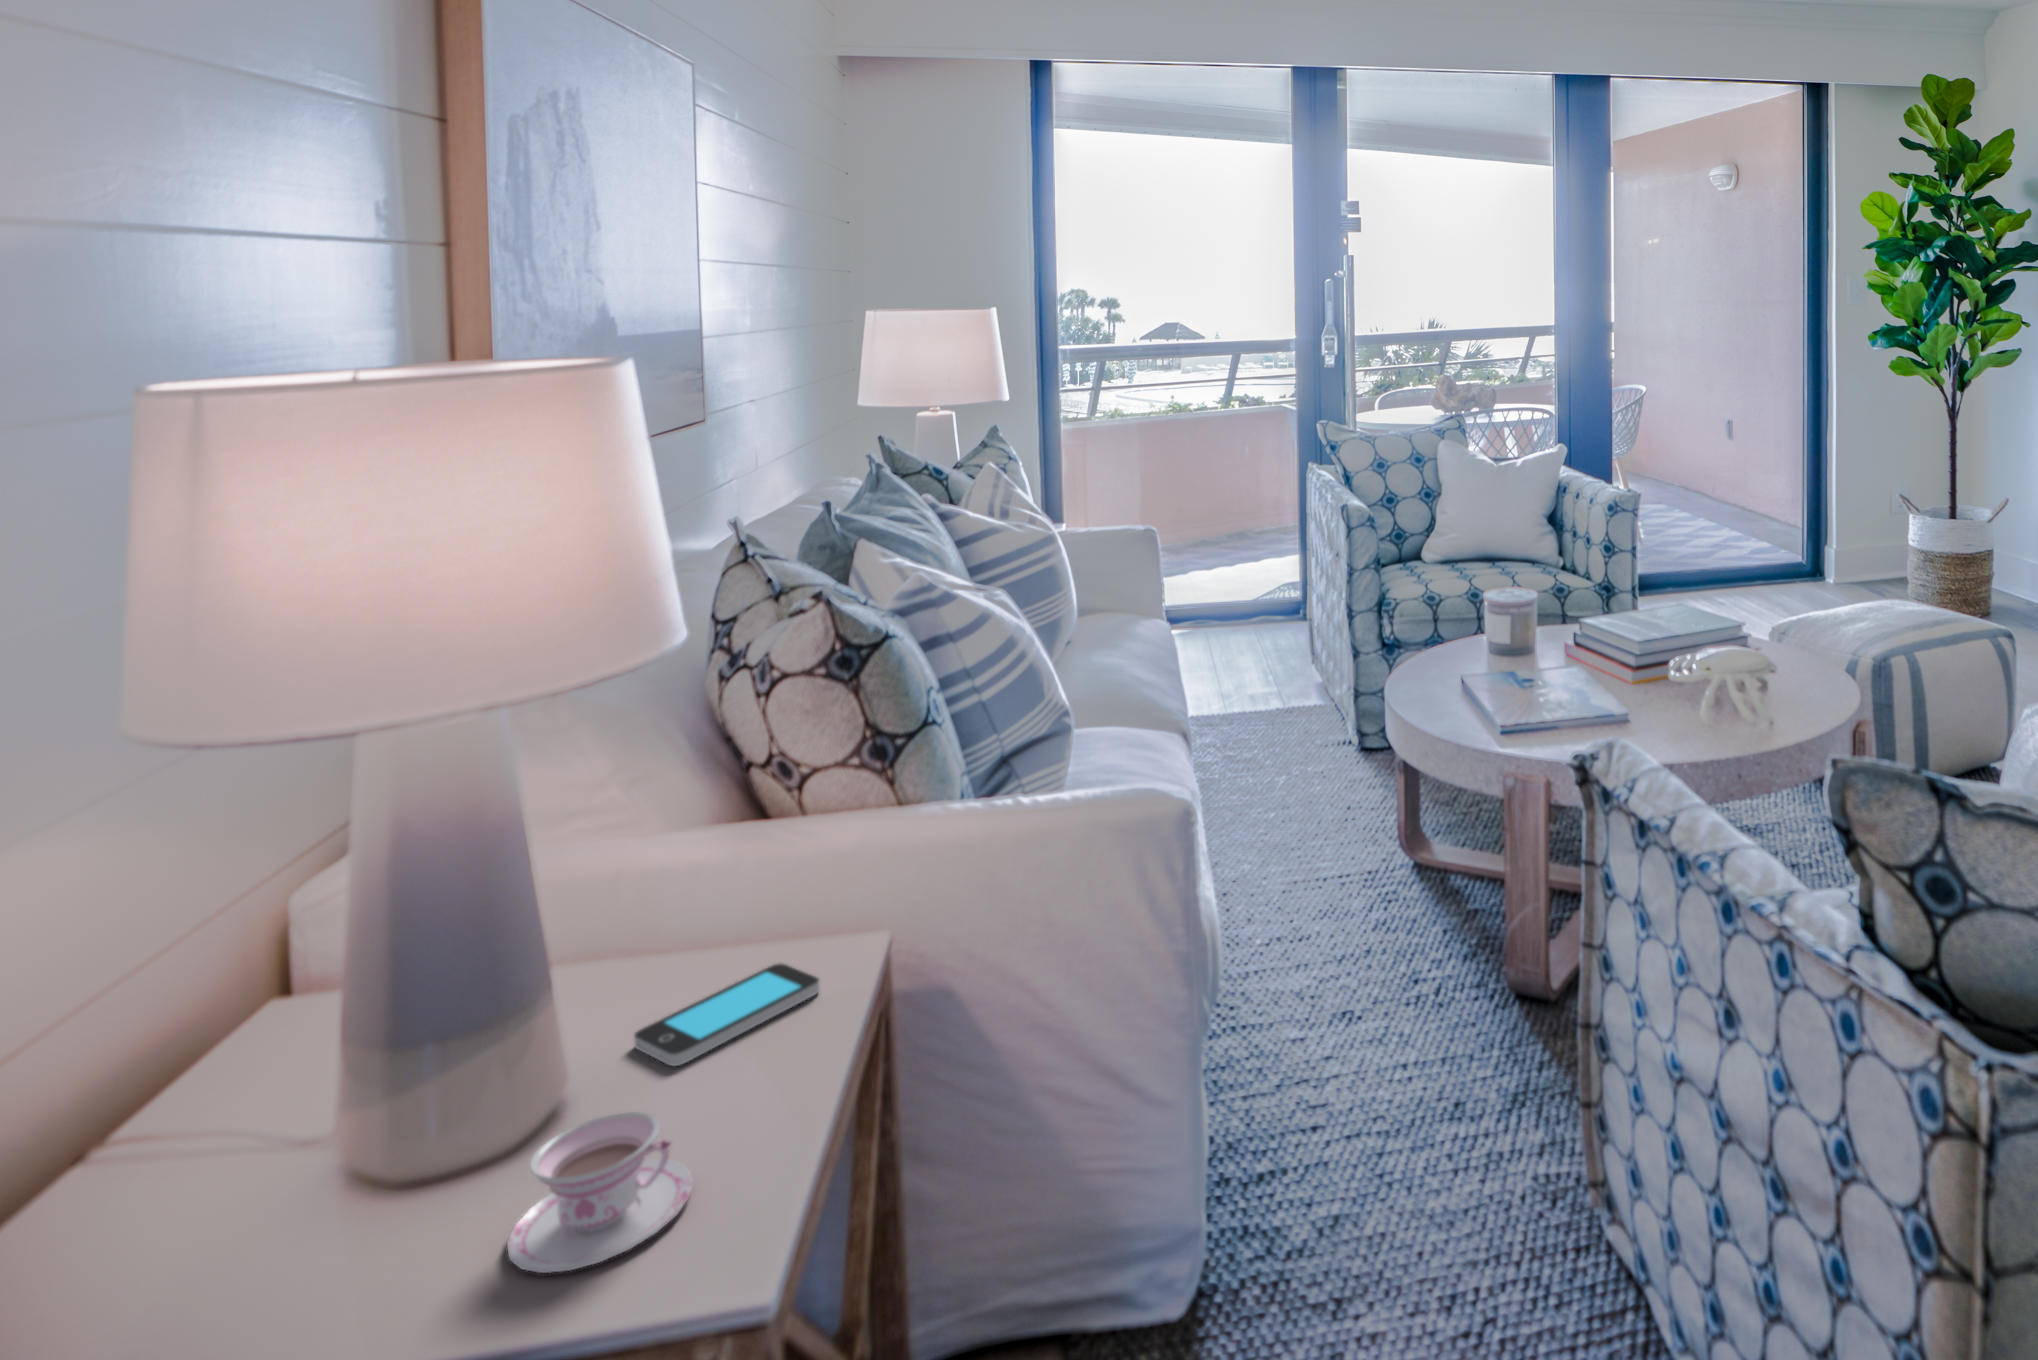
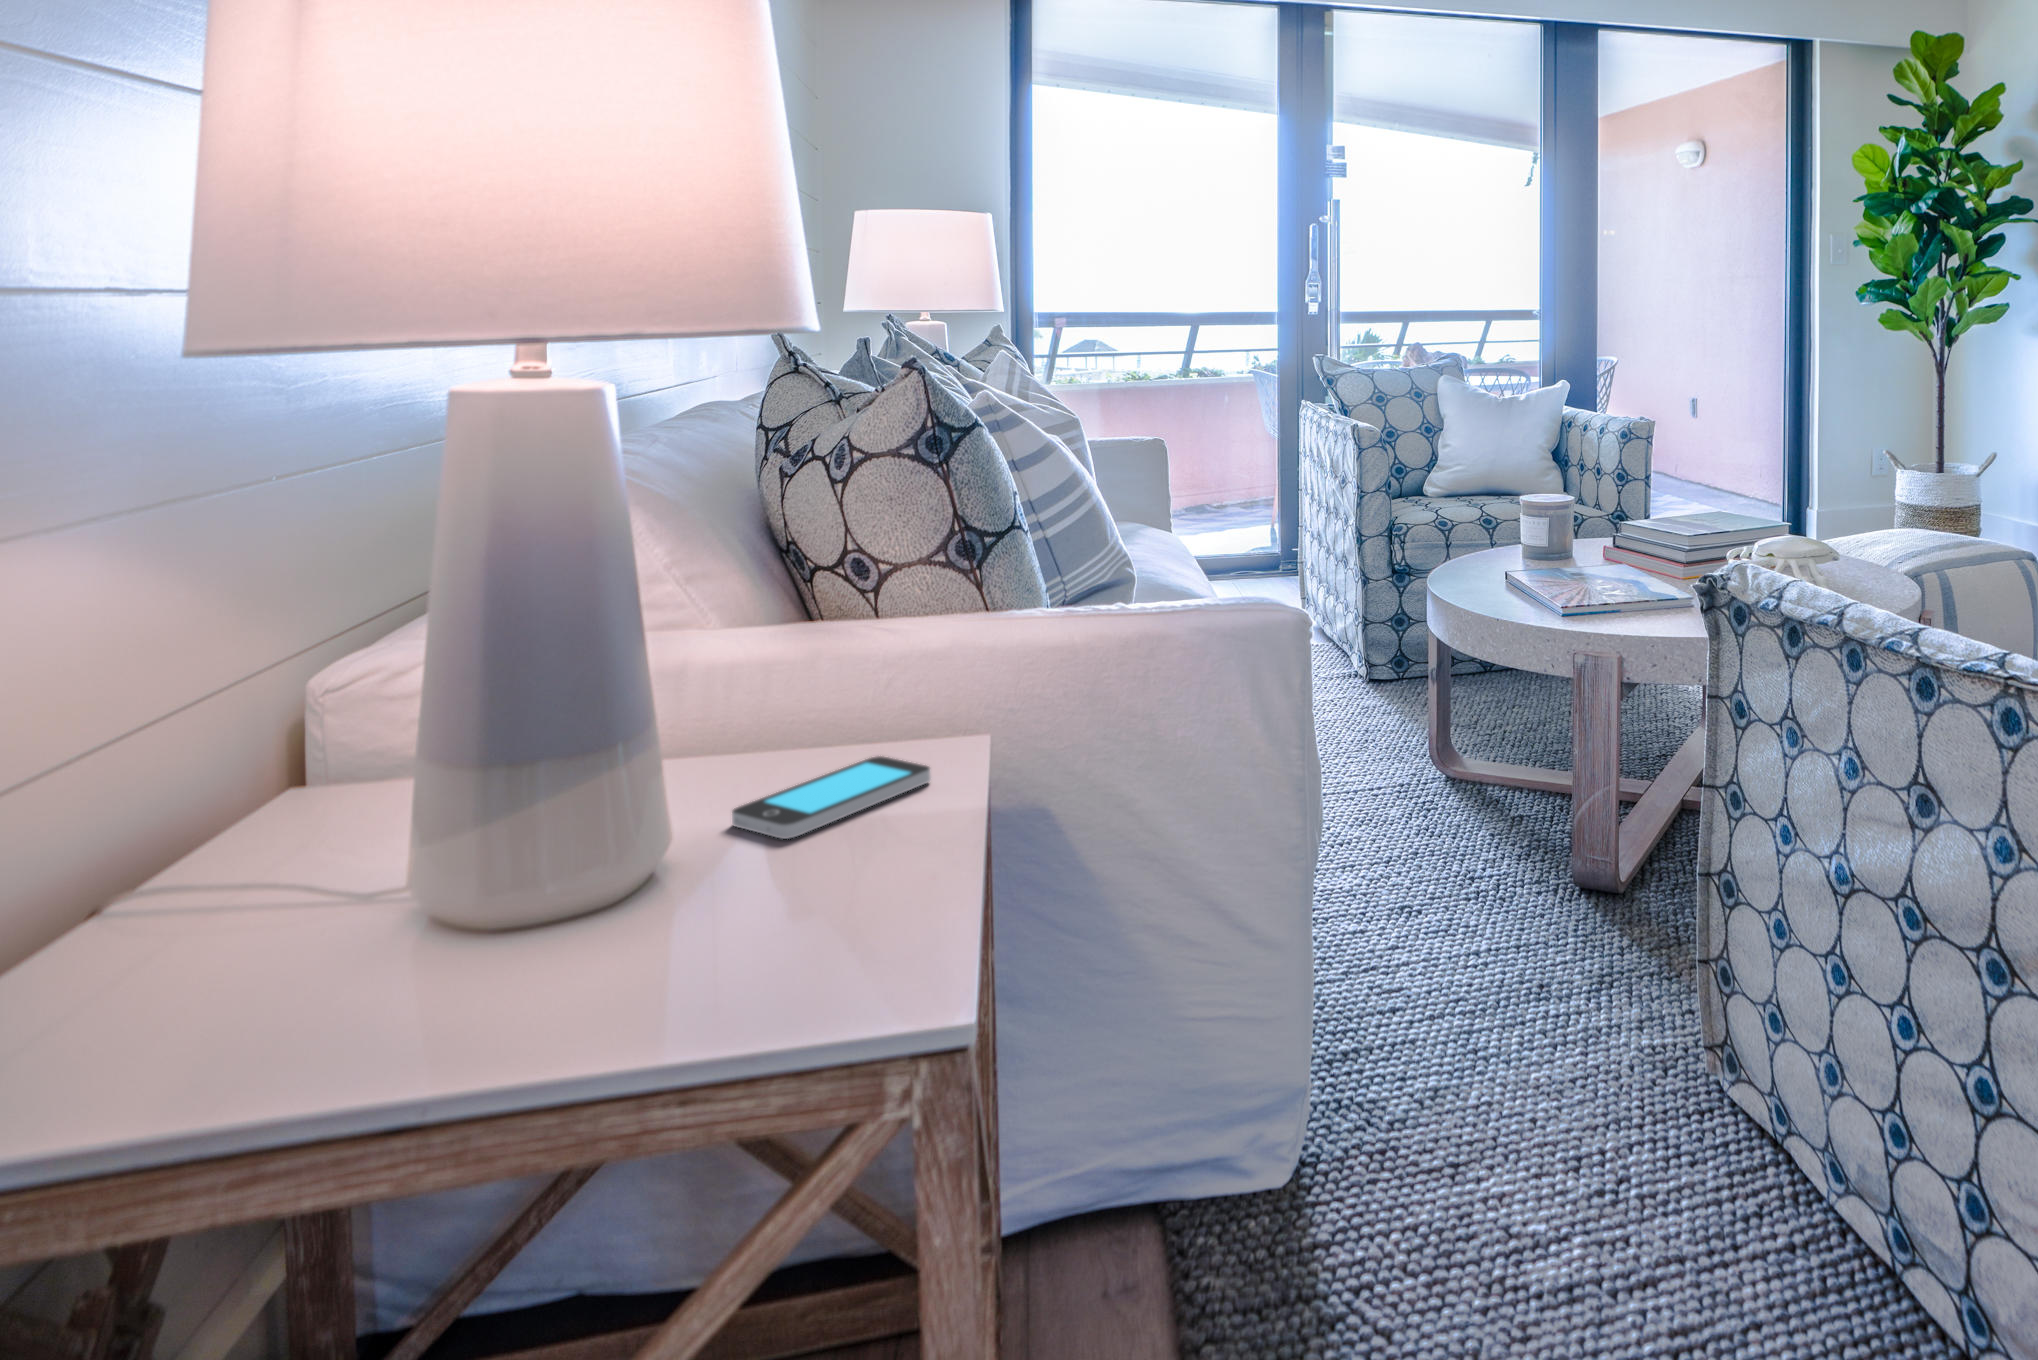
teacup: present [507,1112,693,1273] -> none [644,844,849,1001]

